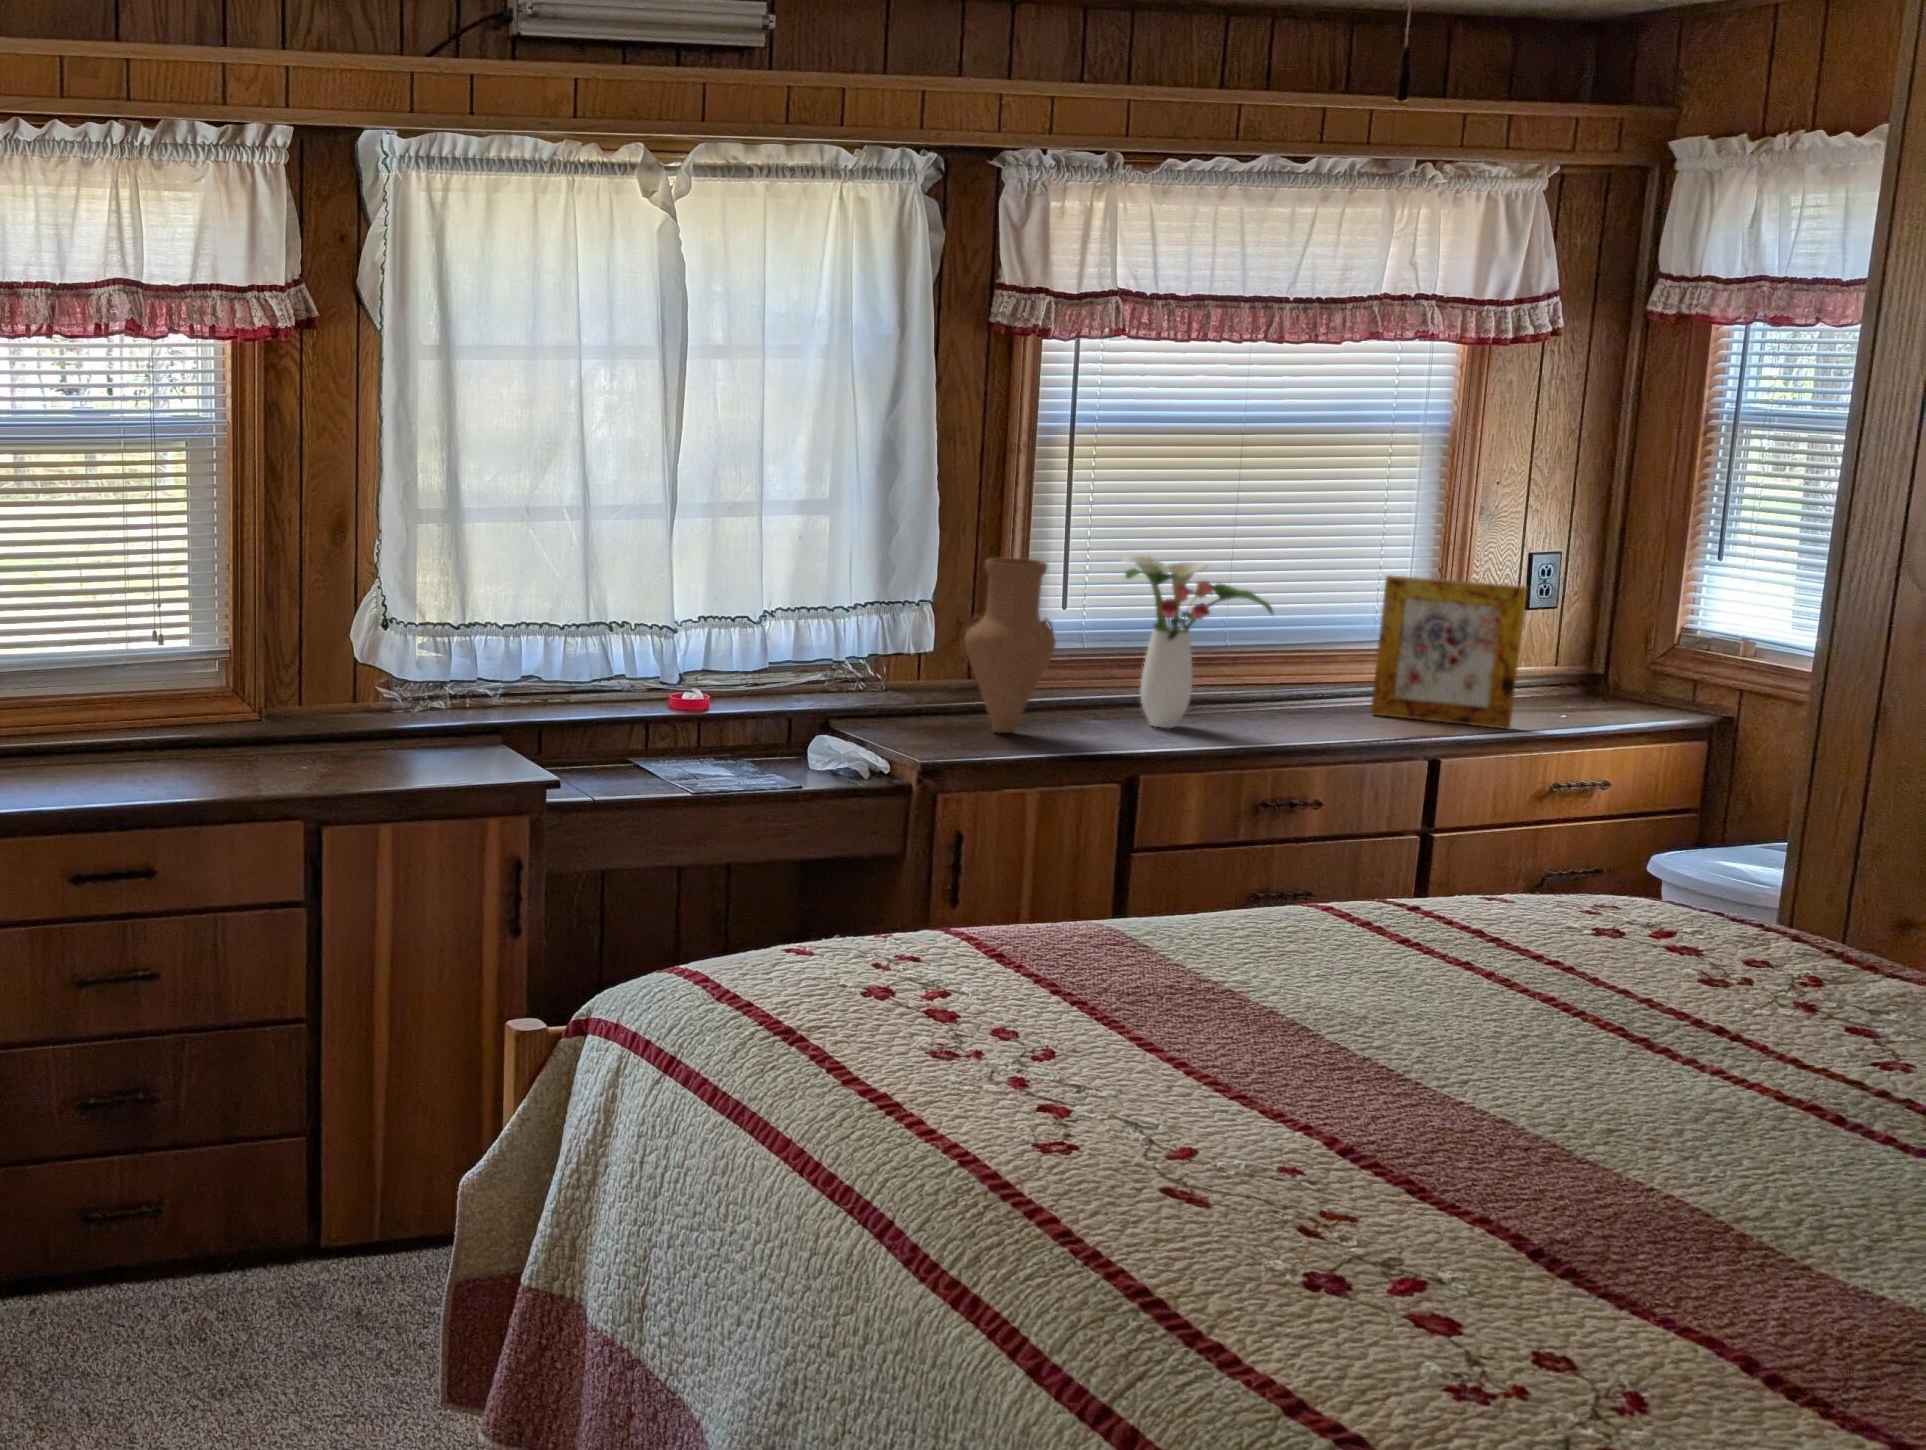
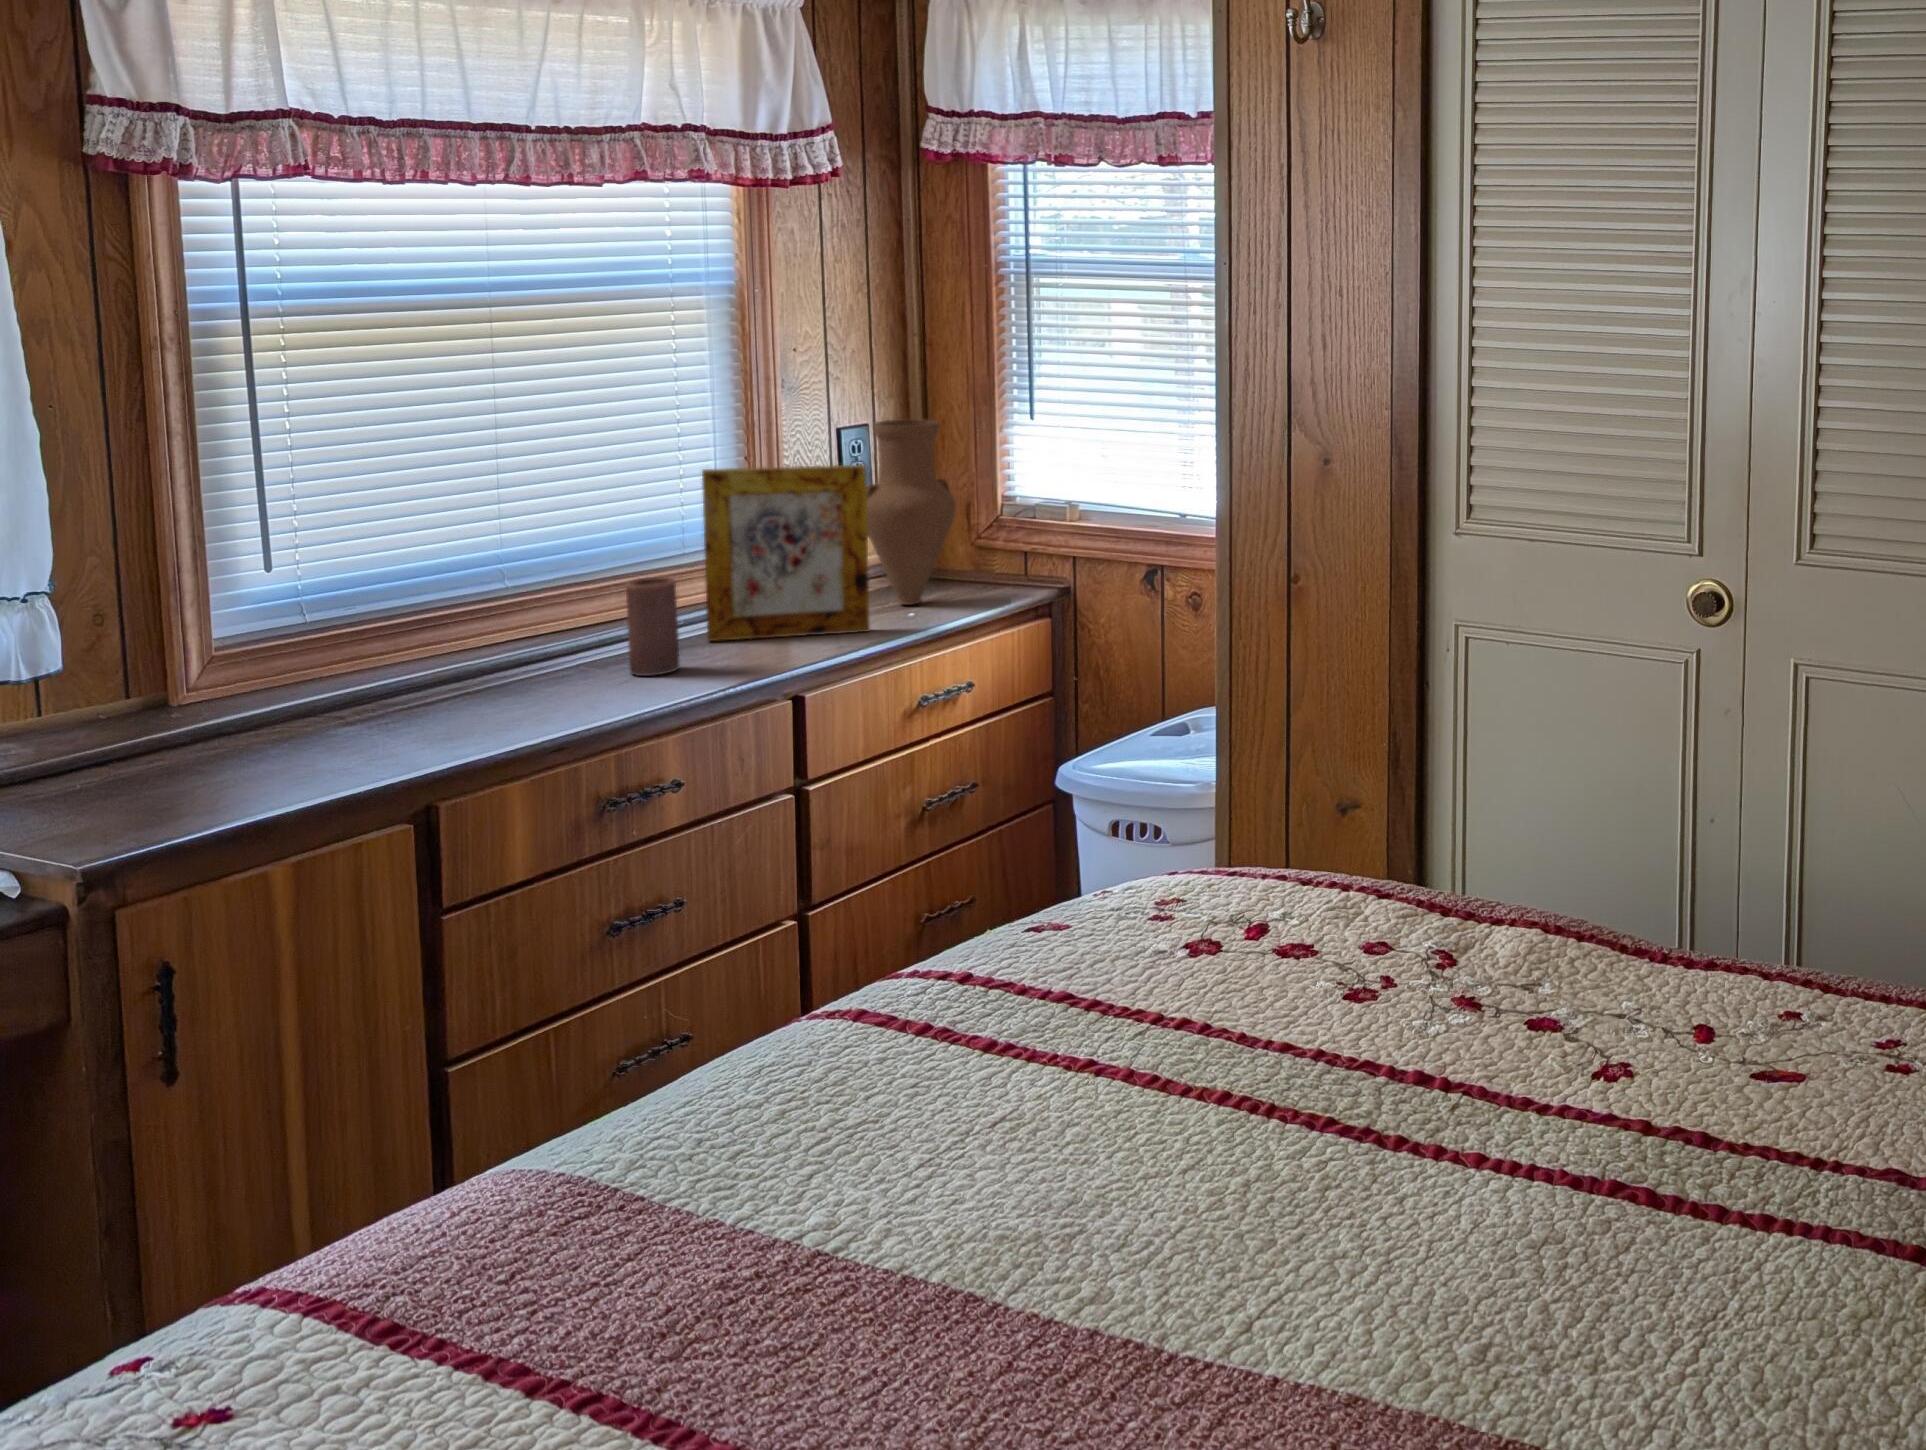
flower arrangement: present [1123,556,1273,728] -> none [356,483,598,719]
vase: present [965,558,1056,733] -> present [867,419,956,605]
candle: none [1296,652,1341,728] -> present [626,577,680,676]

